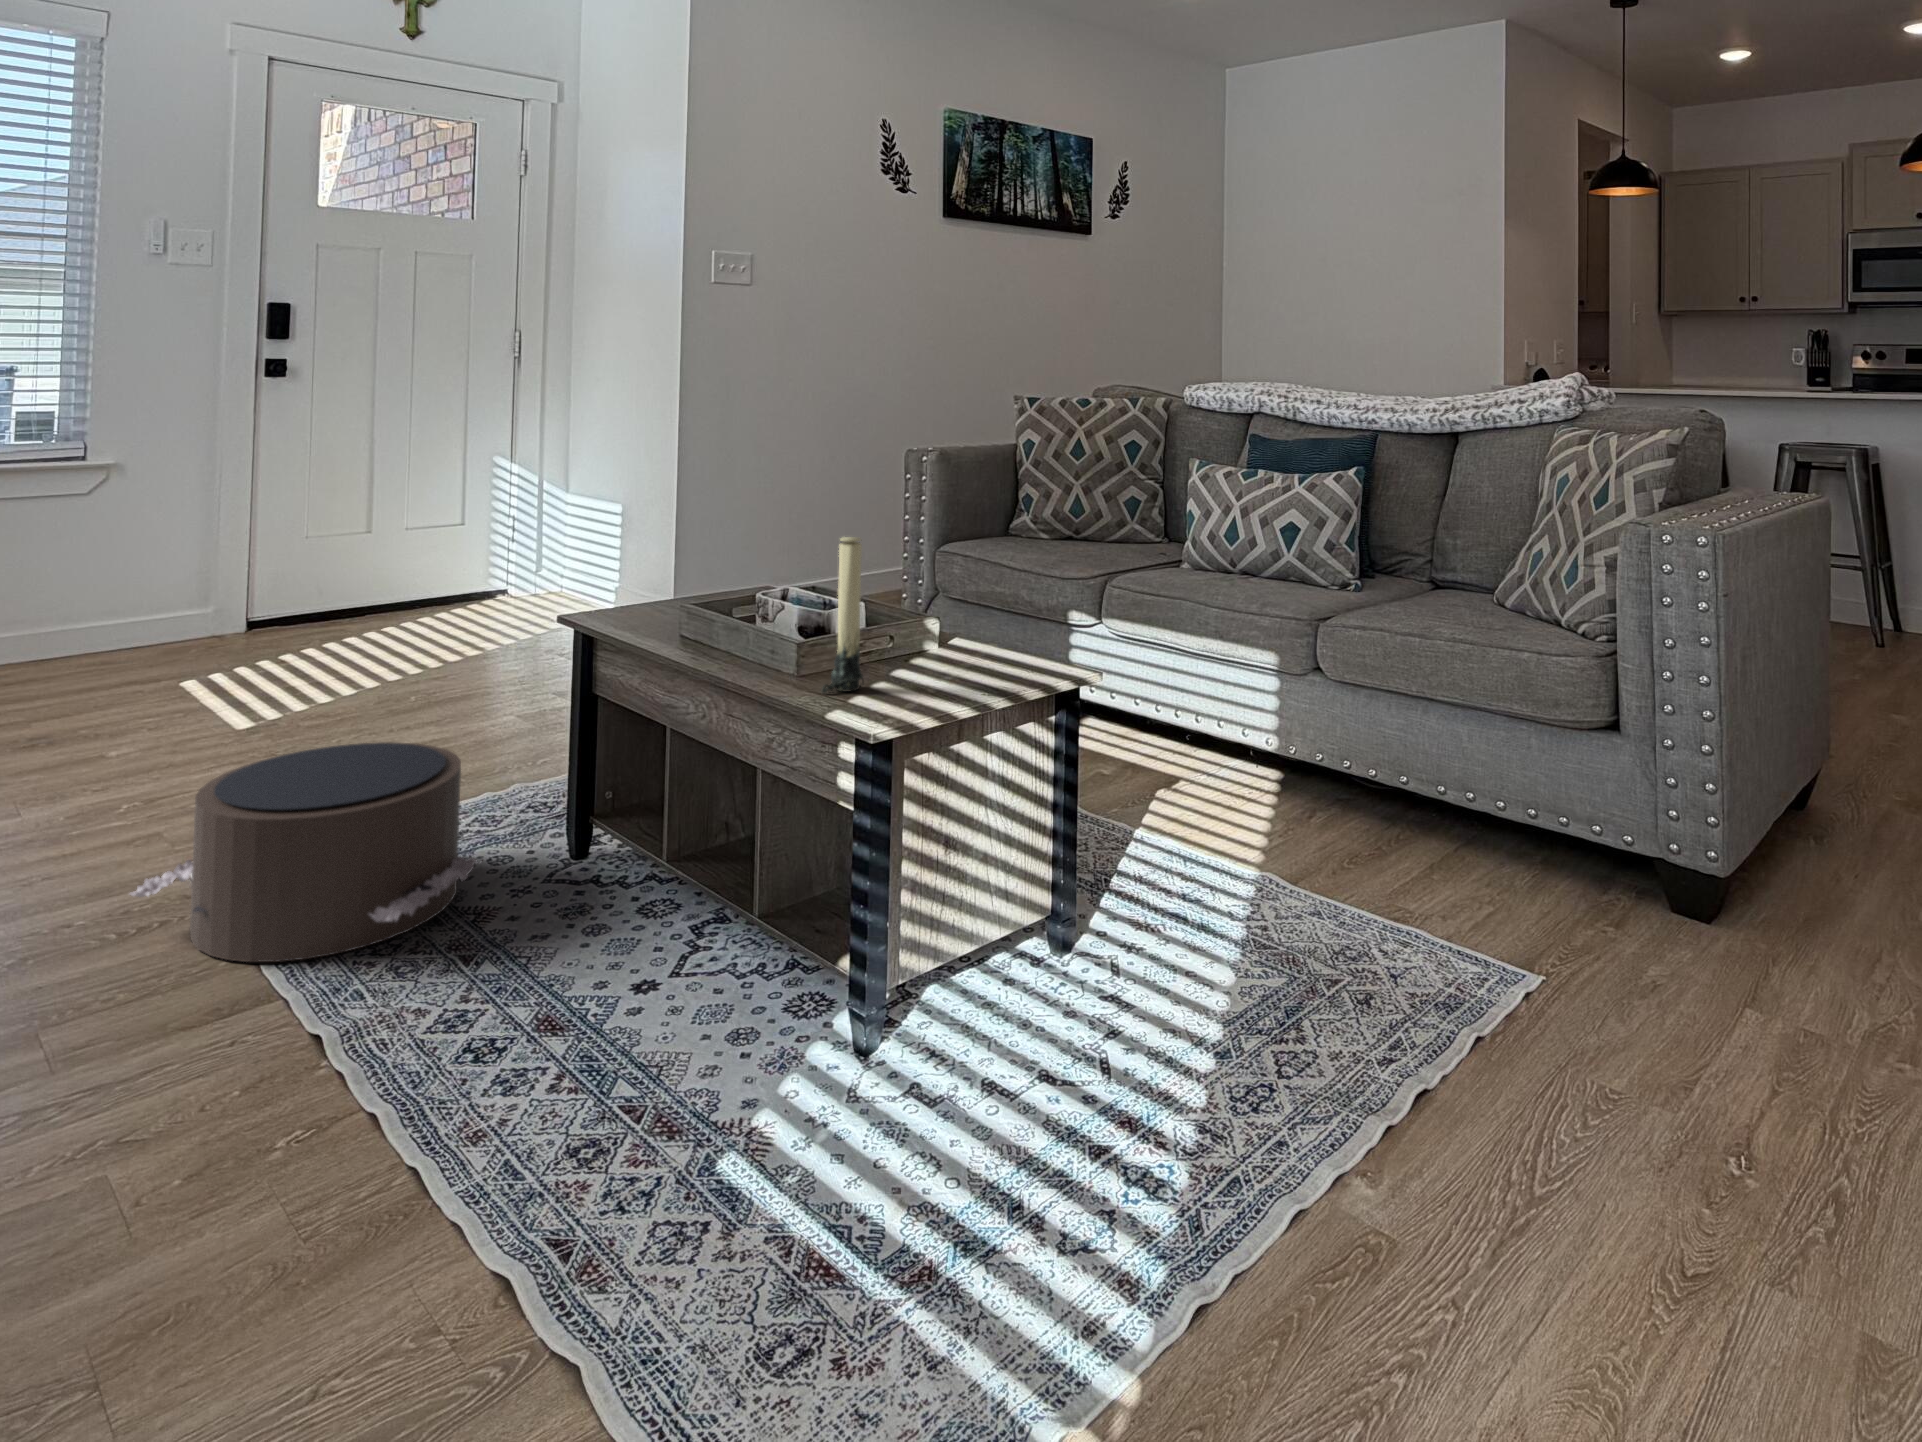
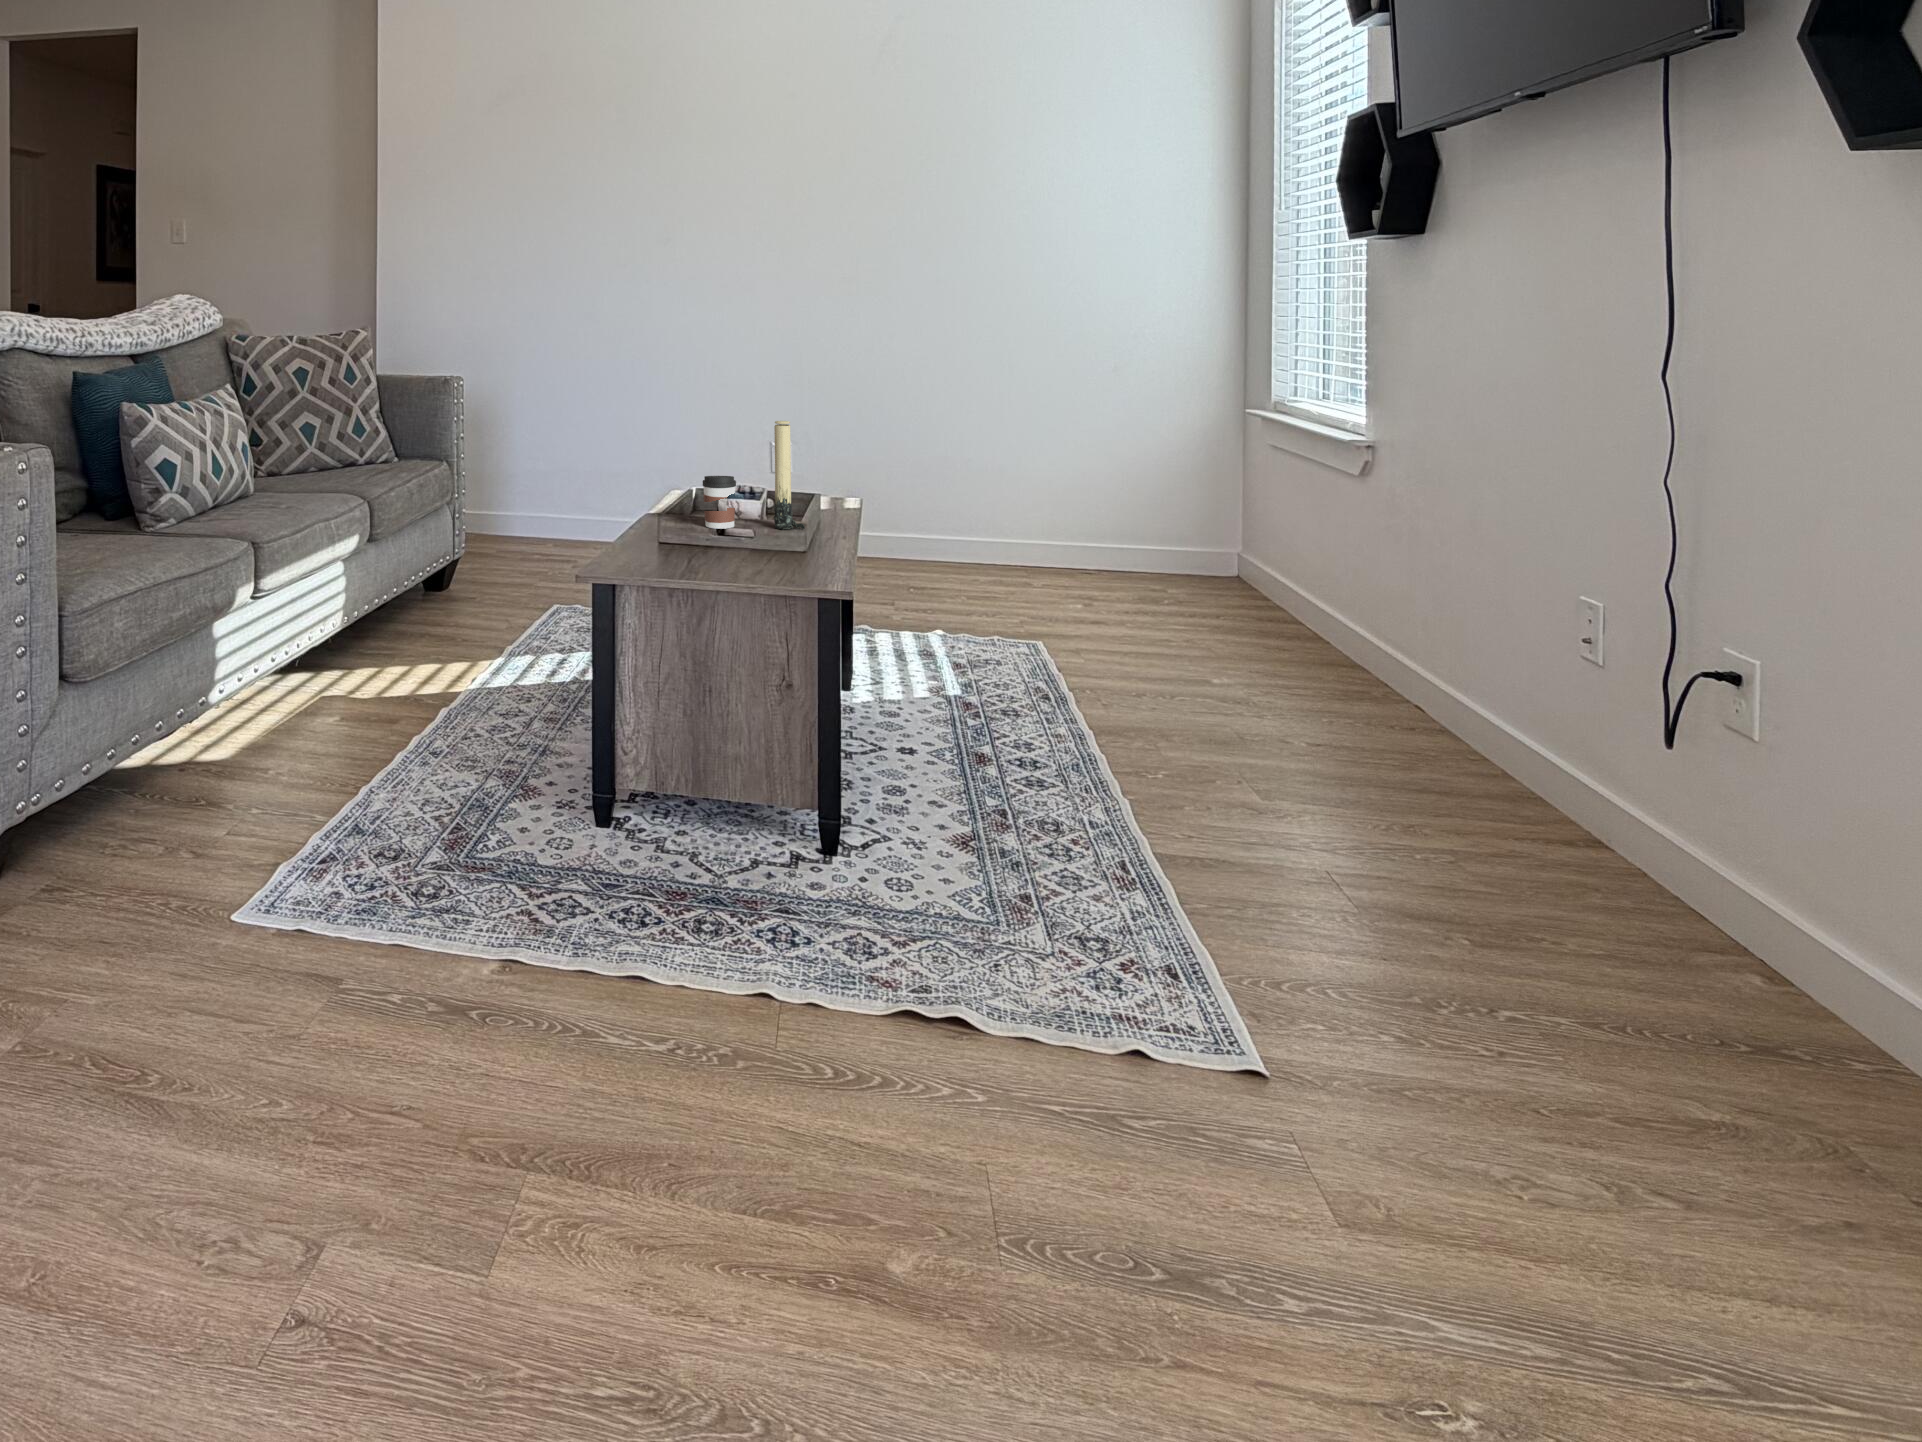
coffee cup: none [892,600,937,677] -> present [703,476,736,529]
pouf: present [130,742,479,962] -> none [948,735,1315,1007]

